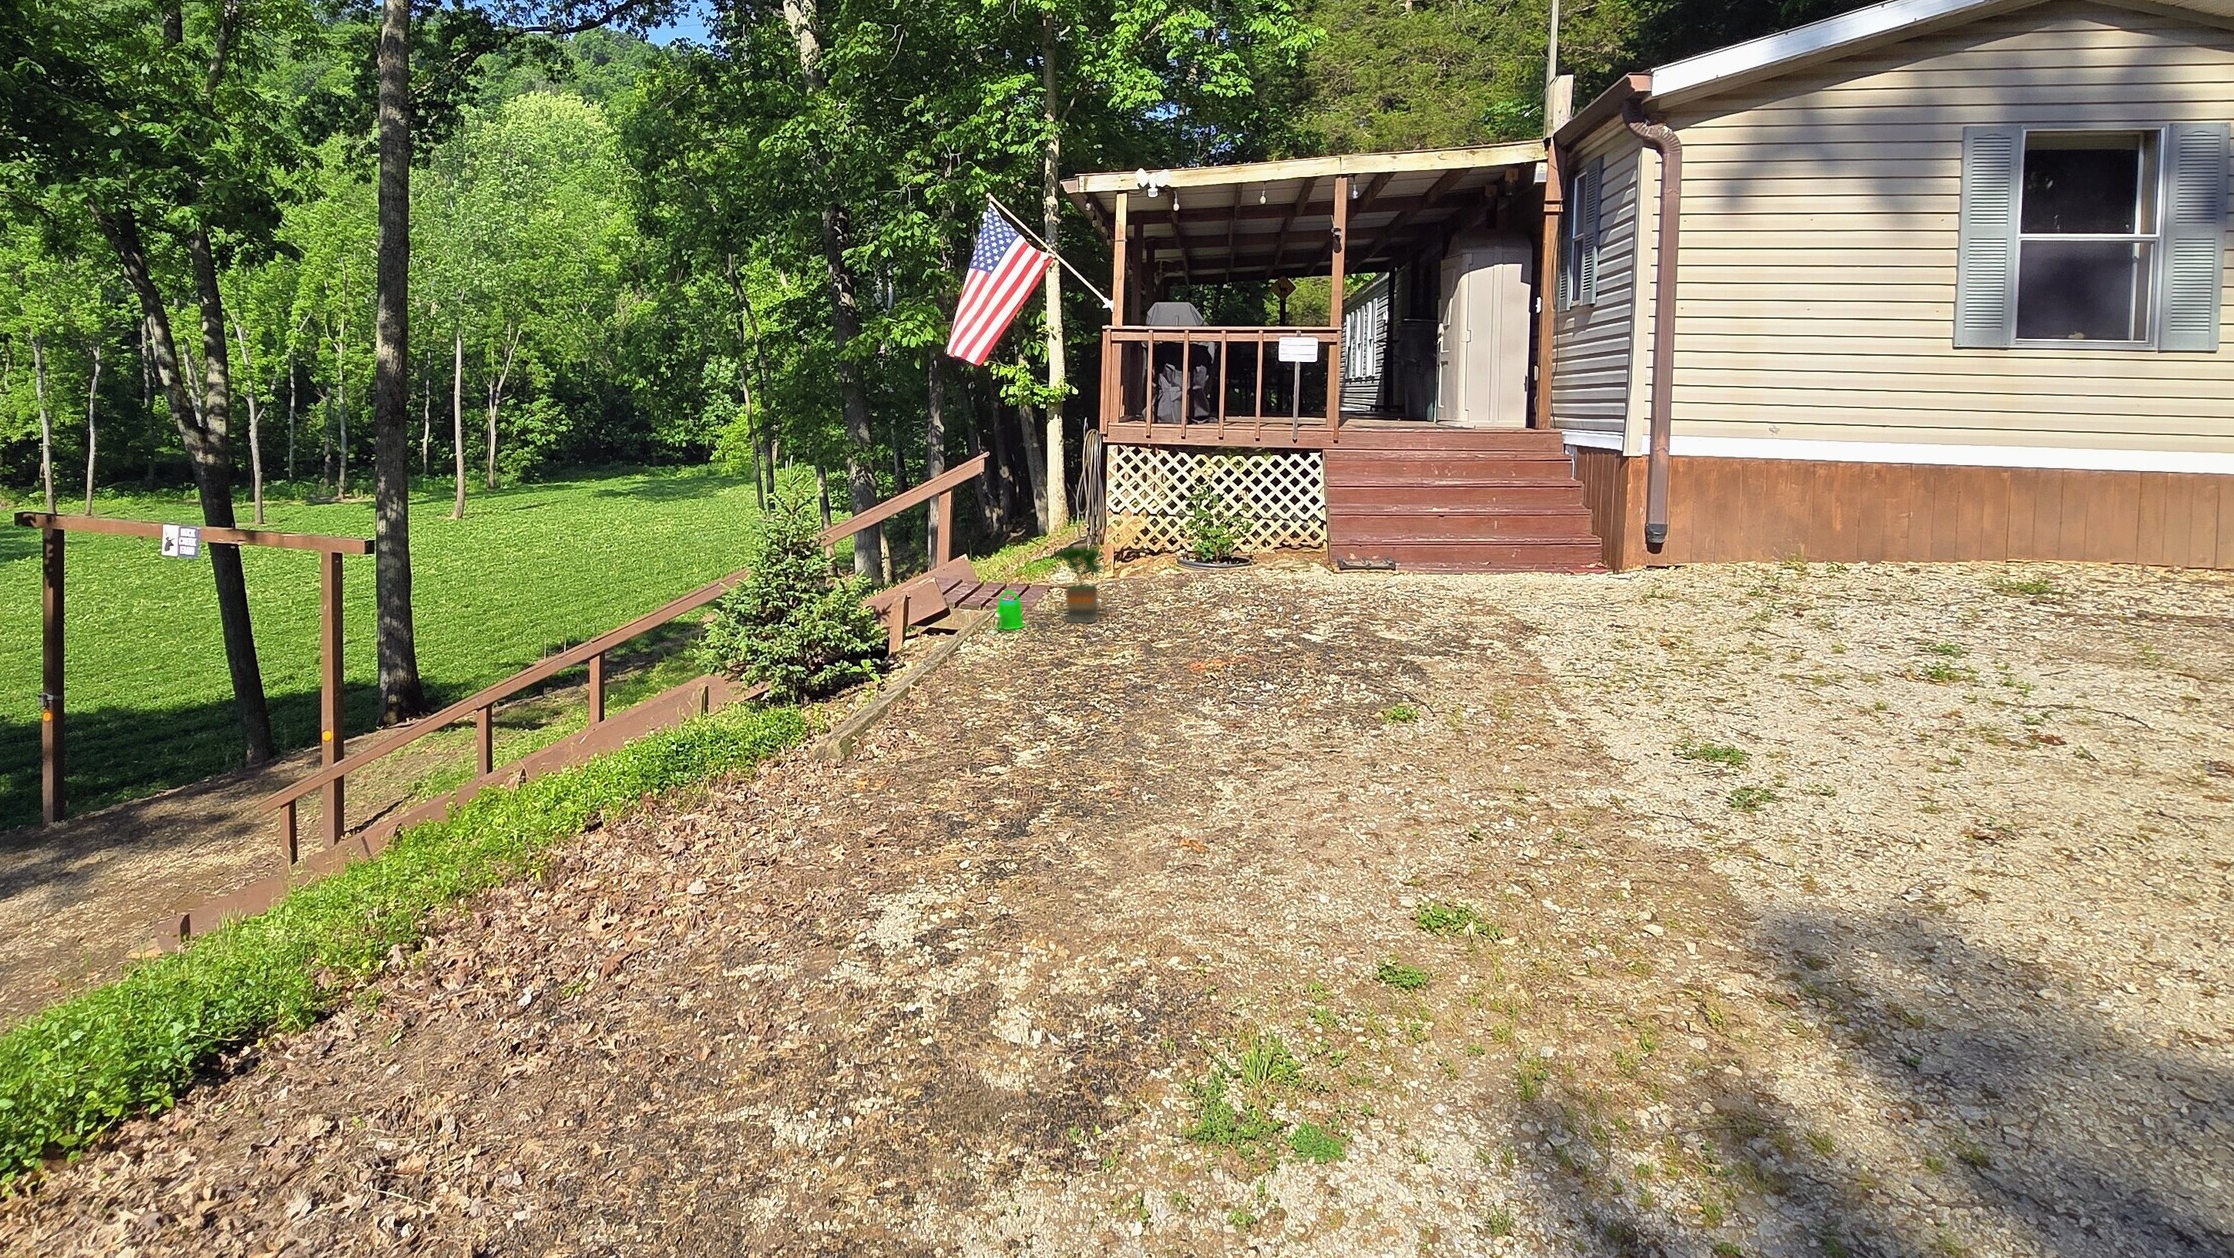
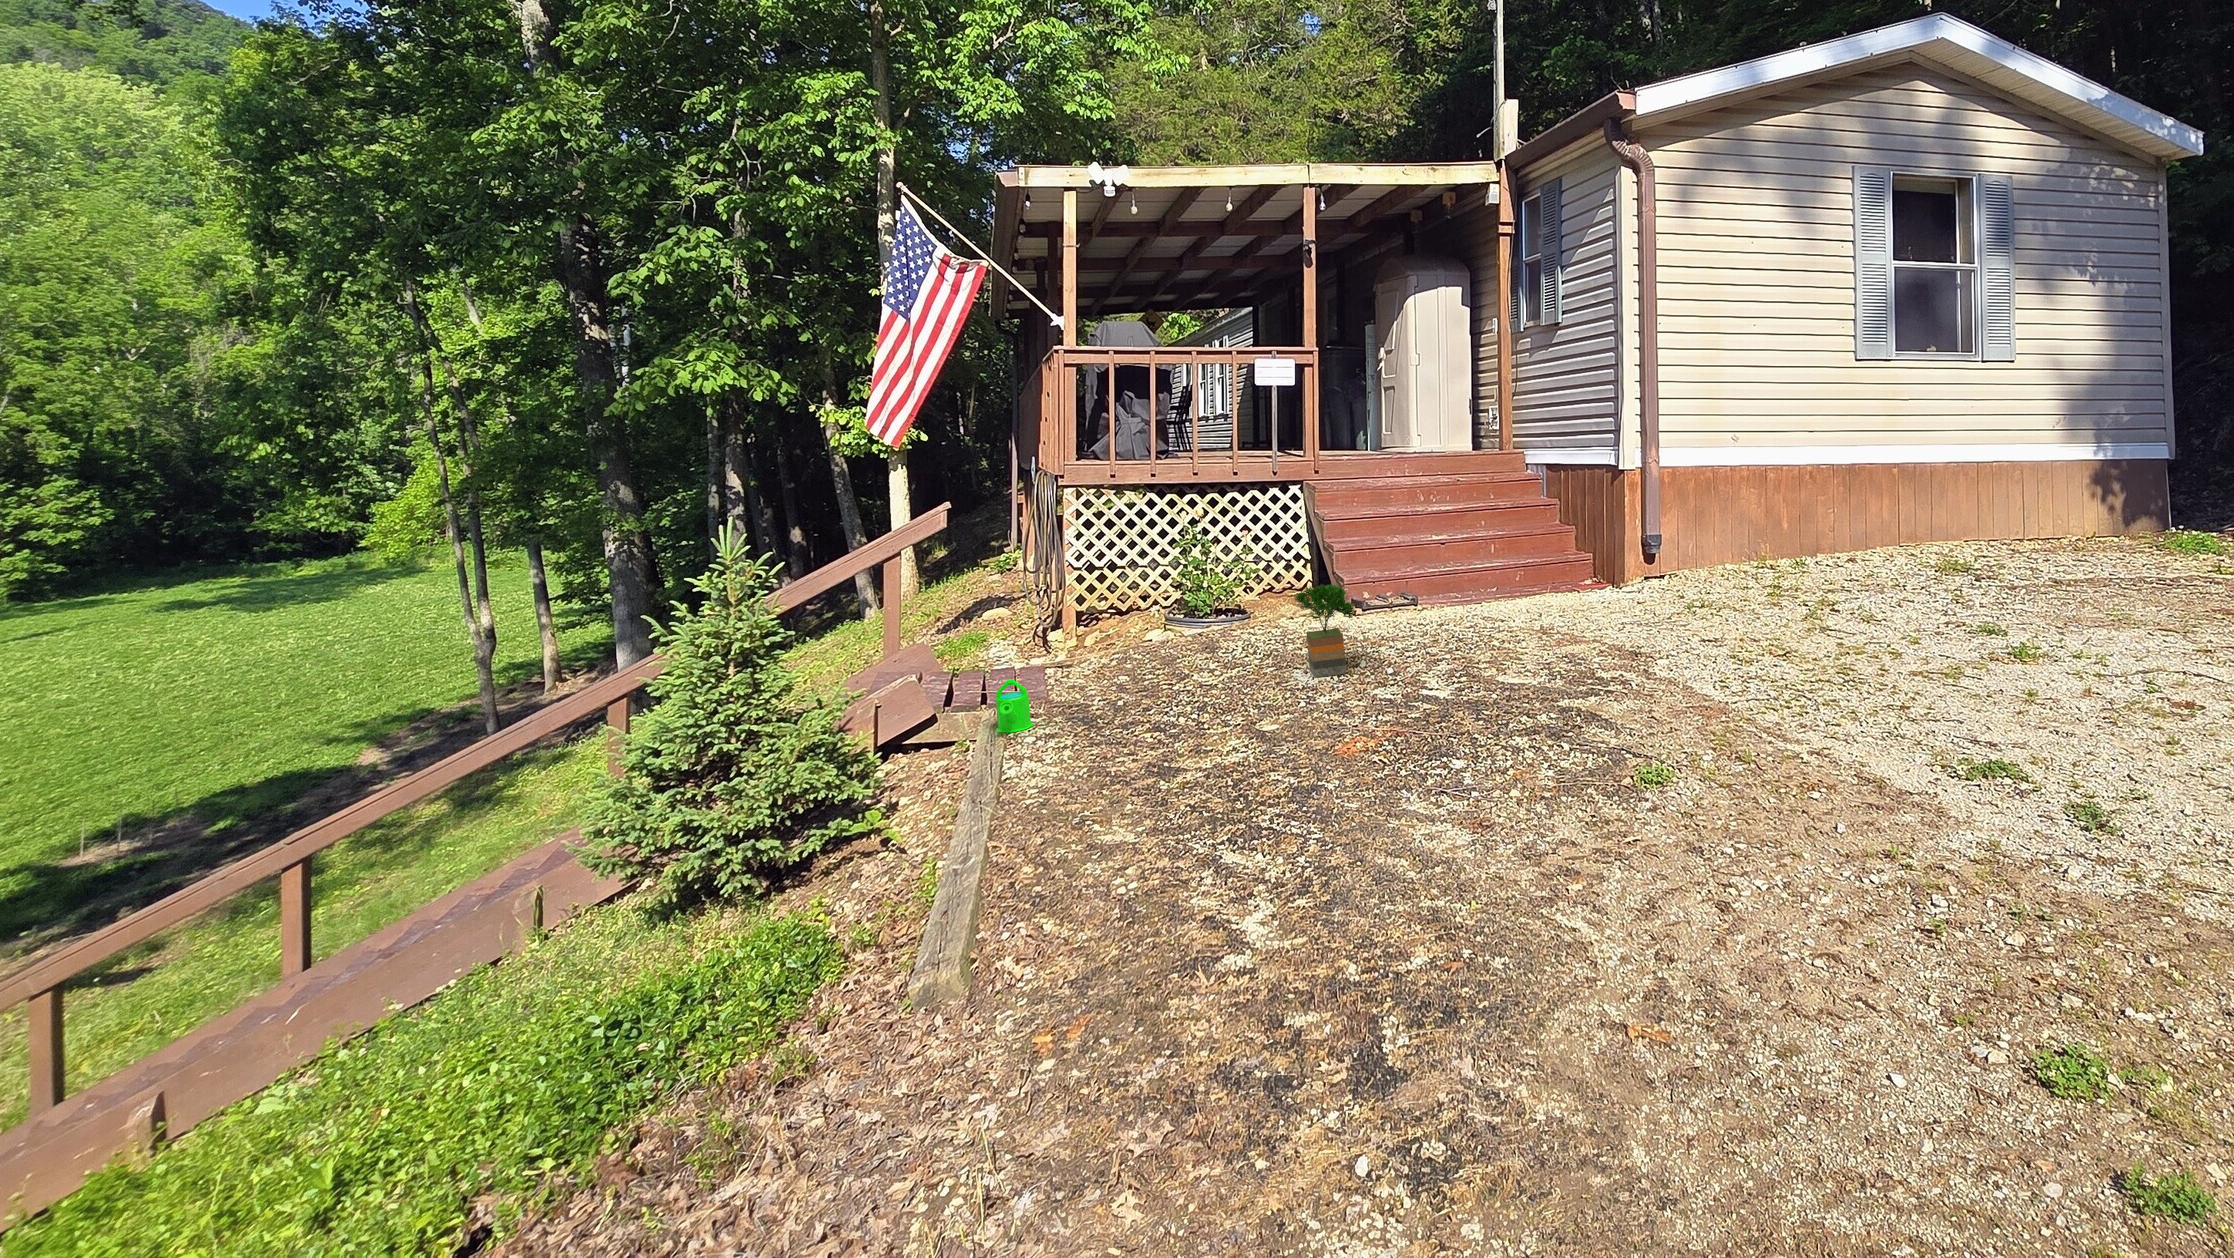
potted tree: present [1059,547,1105,623] -> present [1294,584,1354,678]

